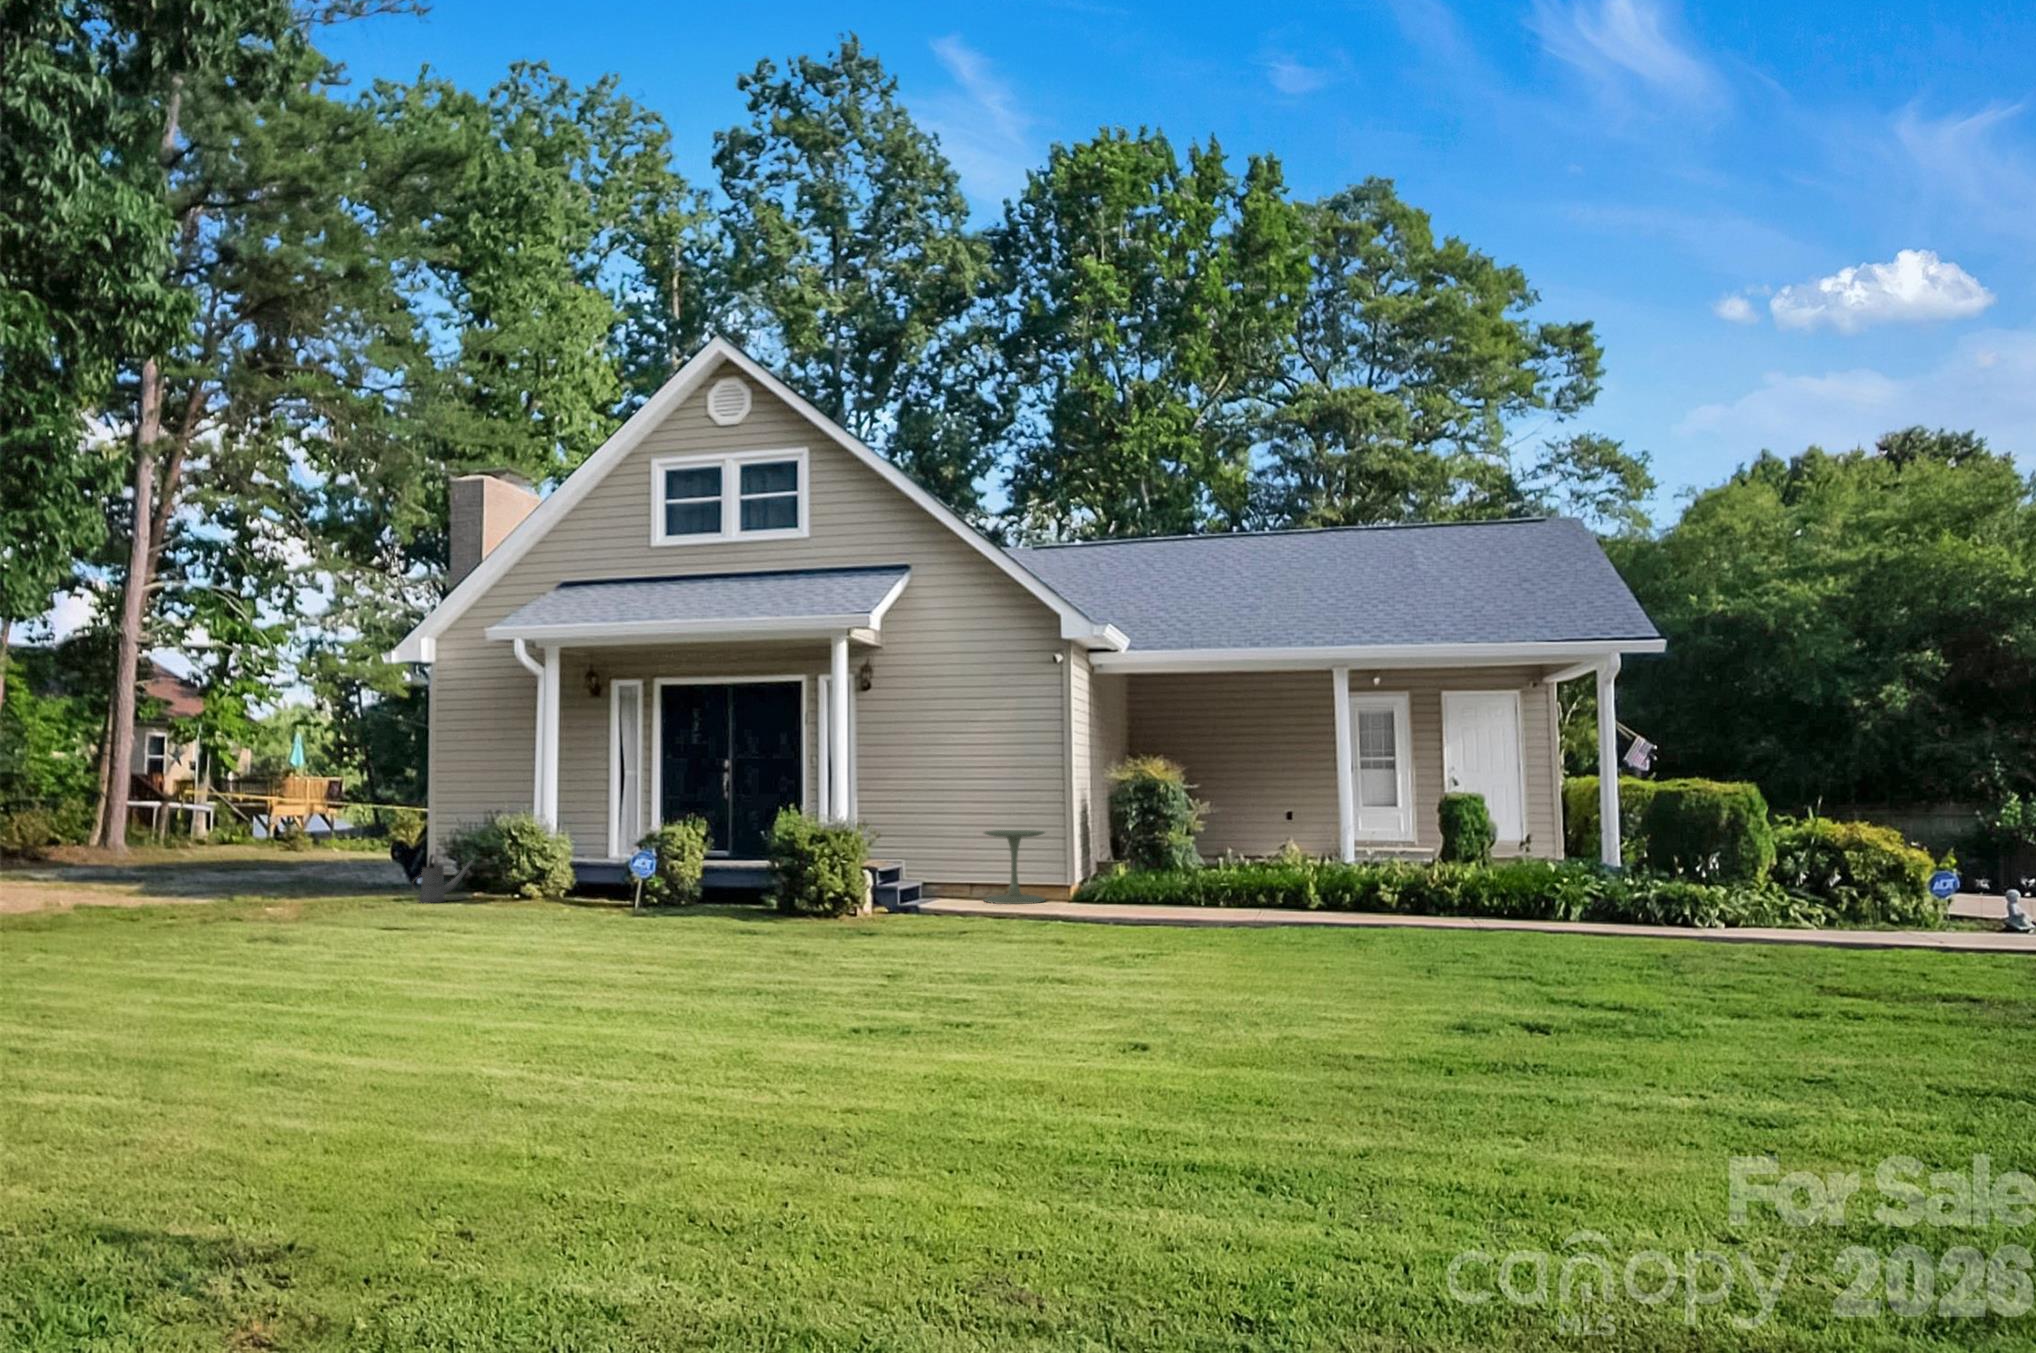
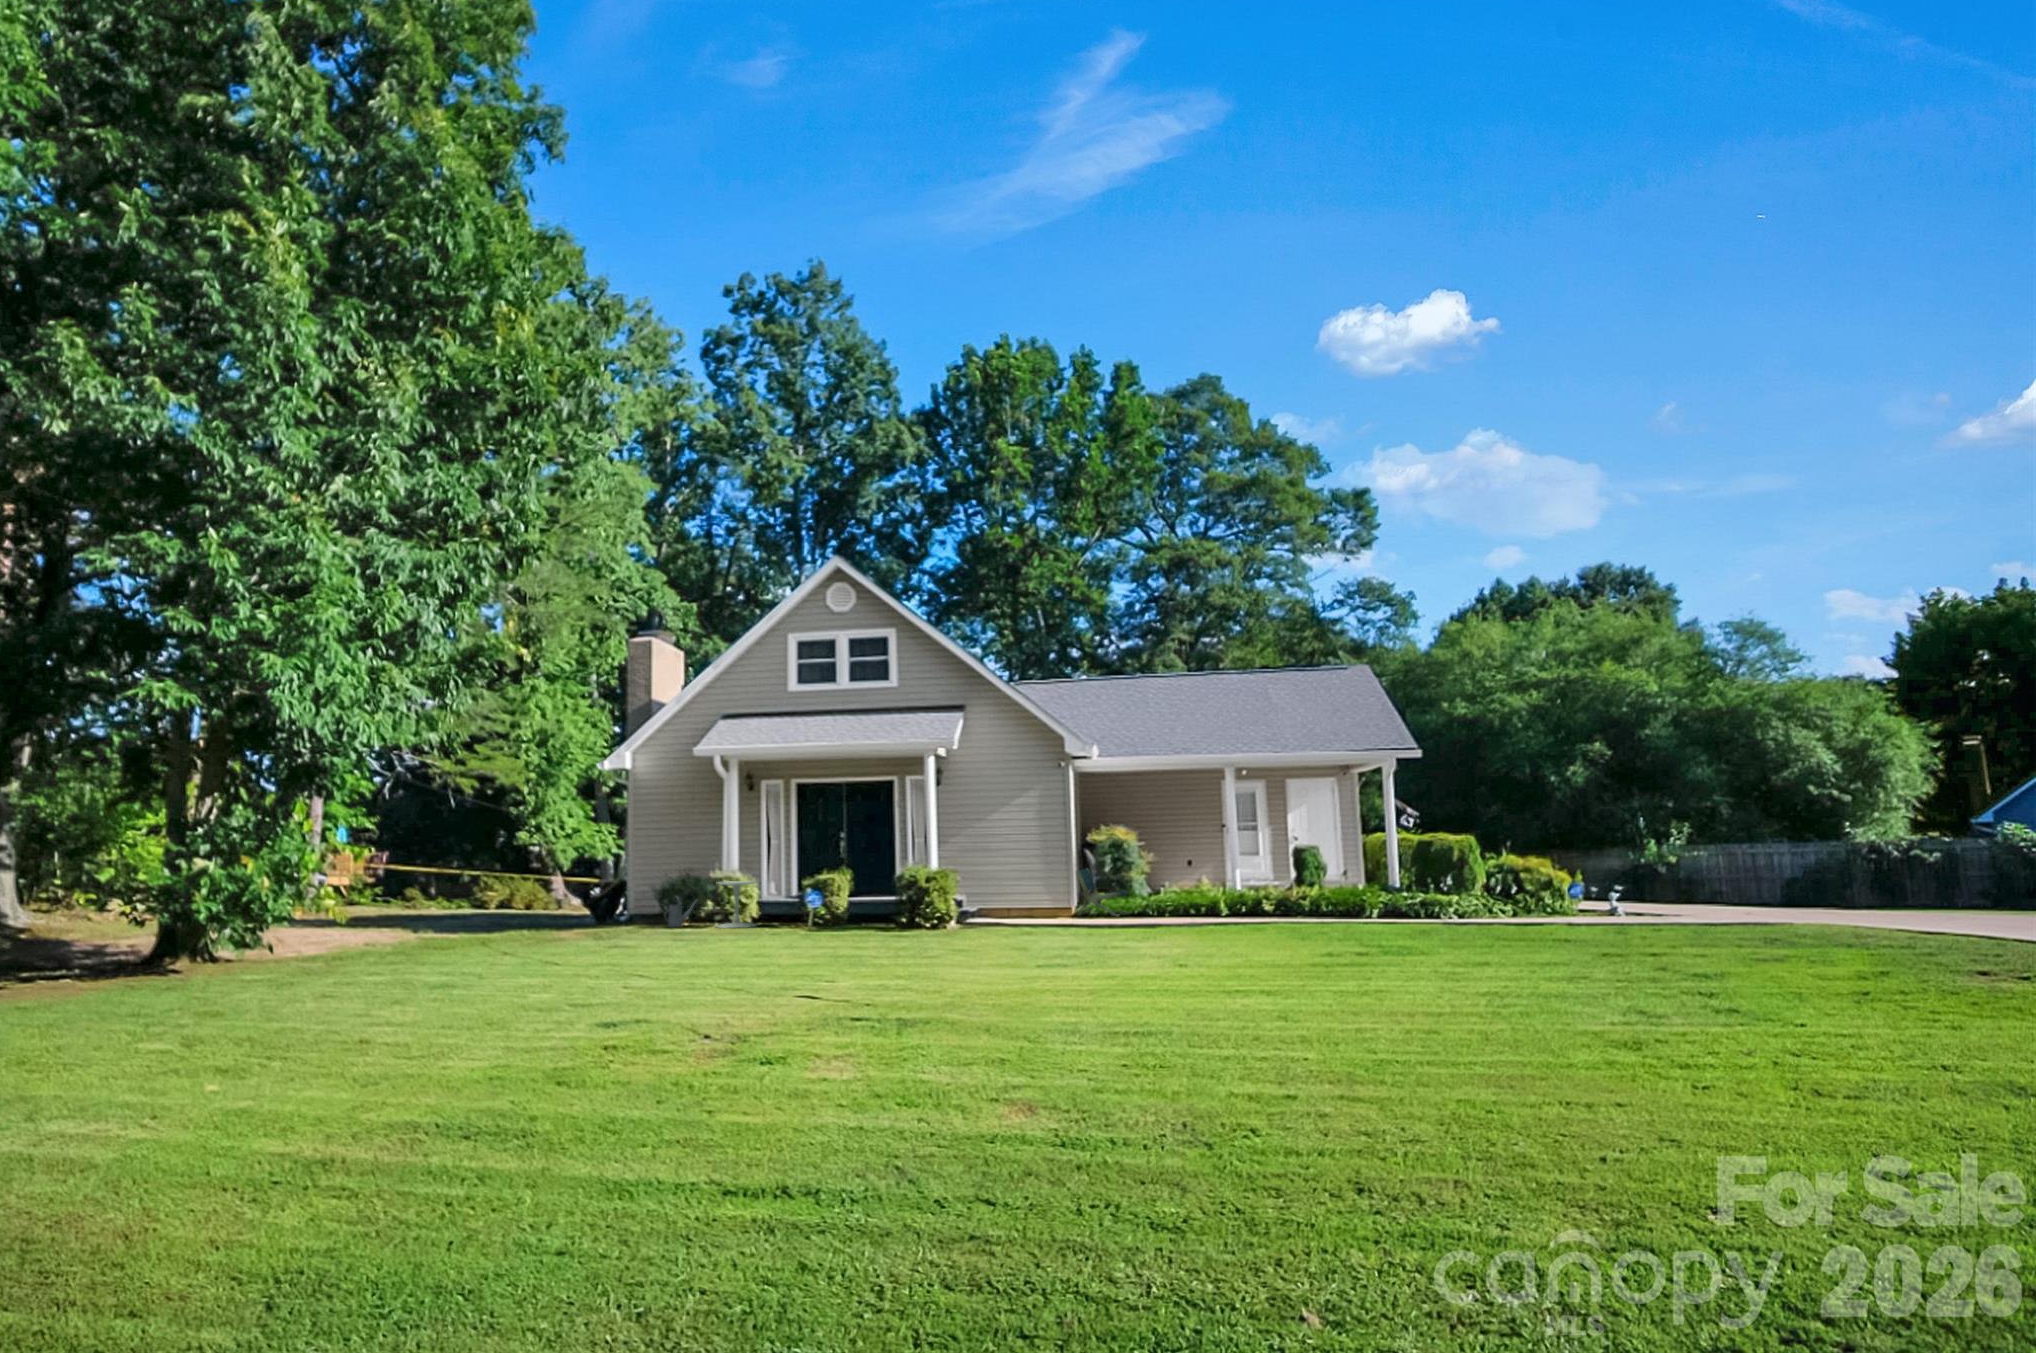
lounge chair: none [1071,824,1158,903] -> present [1076,869,1126,916]
pedestal table: present [984,830,1045,904] -> present [717,881,756,928]

